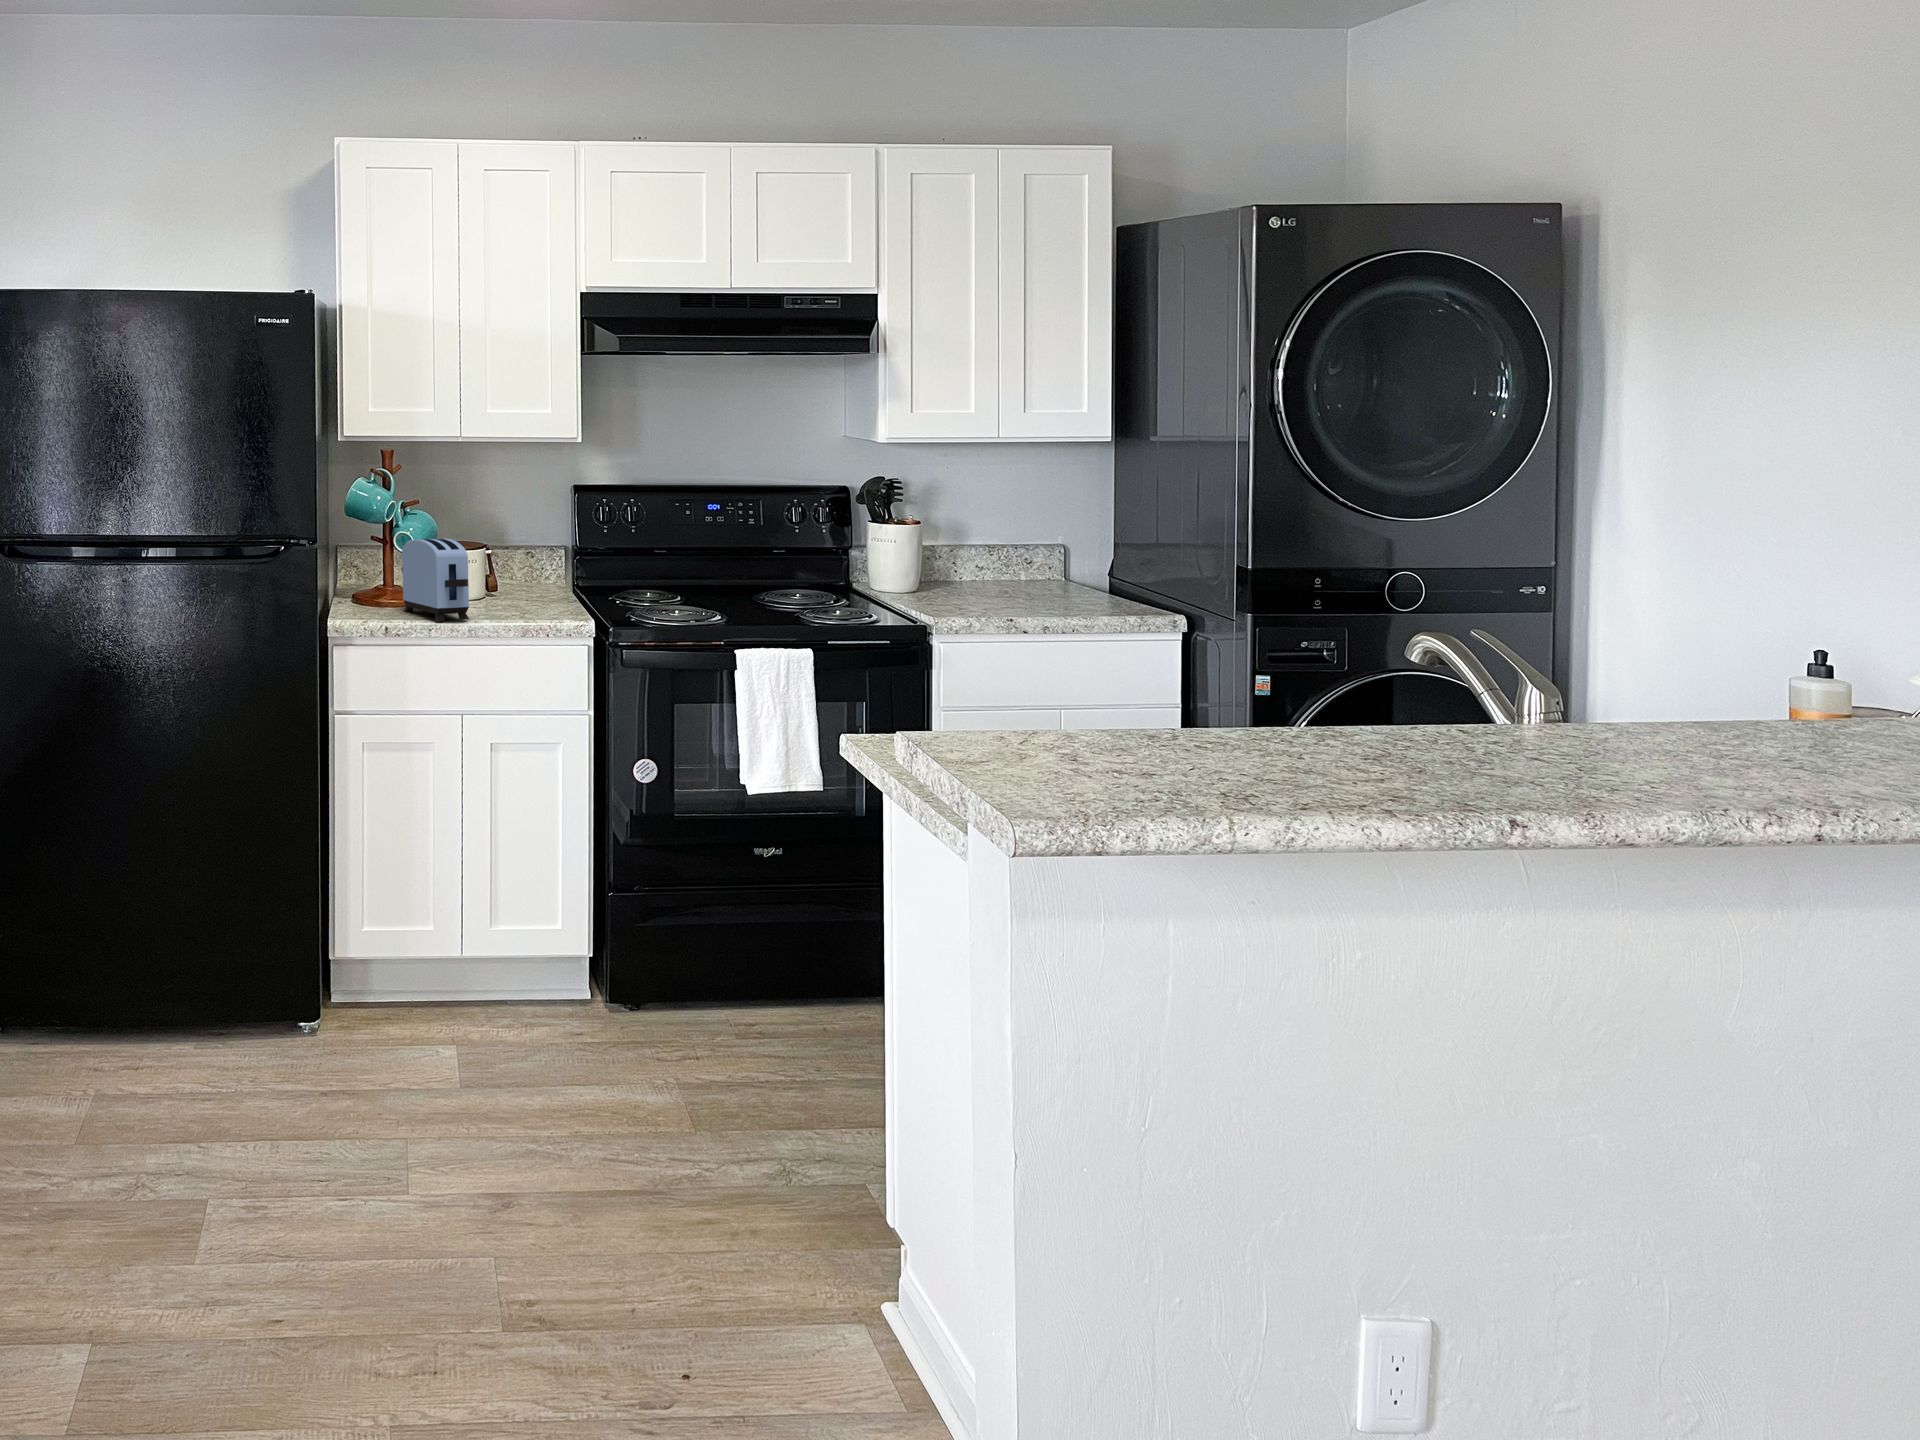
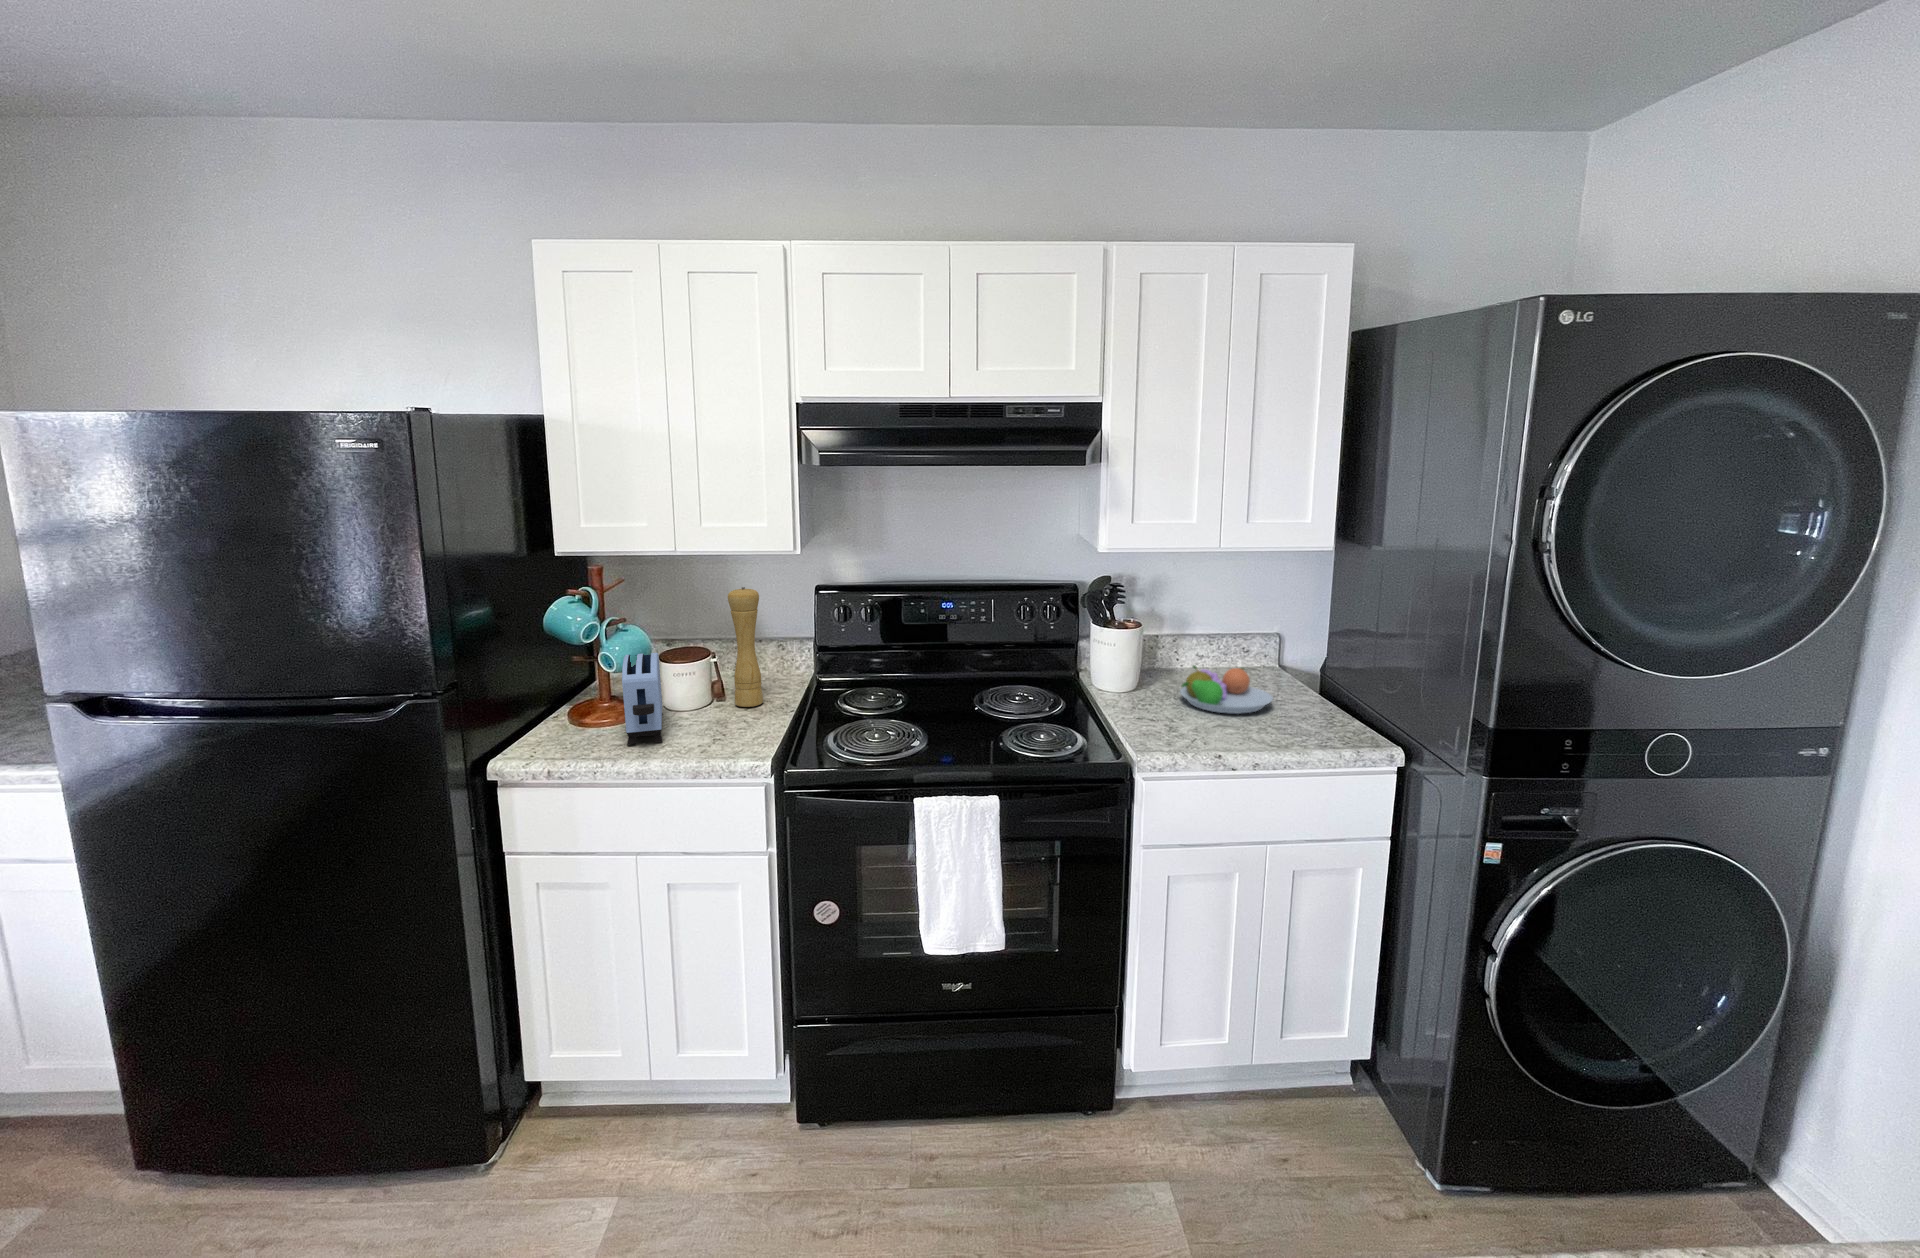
pepper mill: none [499,477,532,605] -> present [728,587,763,707]
fruit bowl: none [963,562,1053,603] -> present [1180,665,1273,714]

